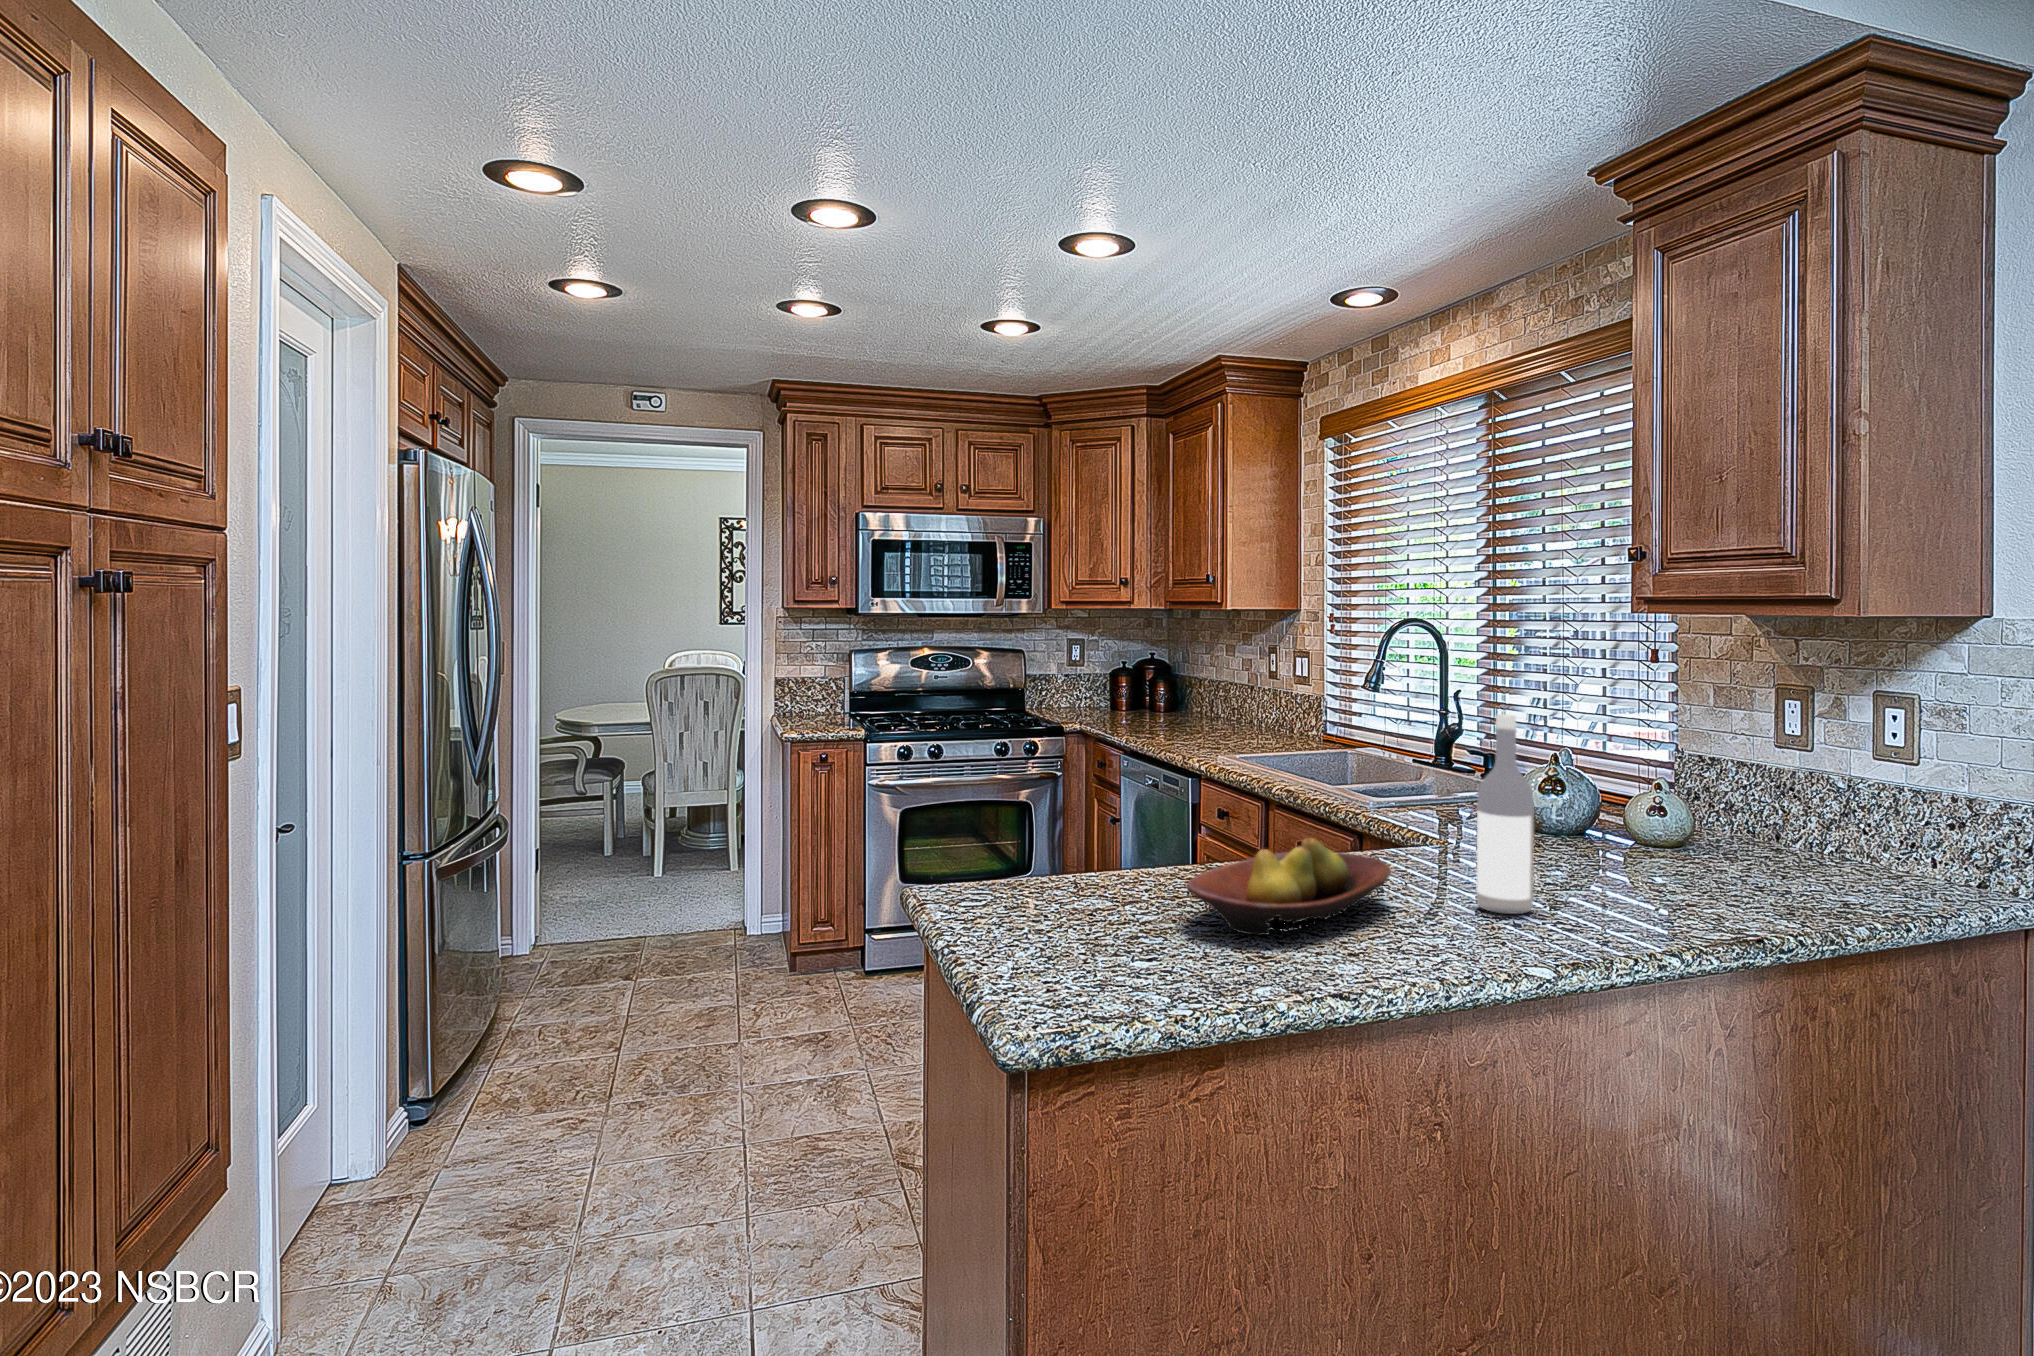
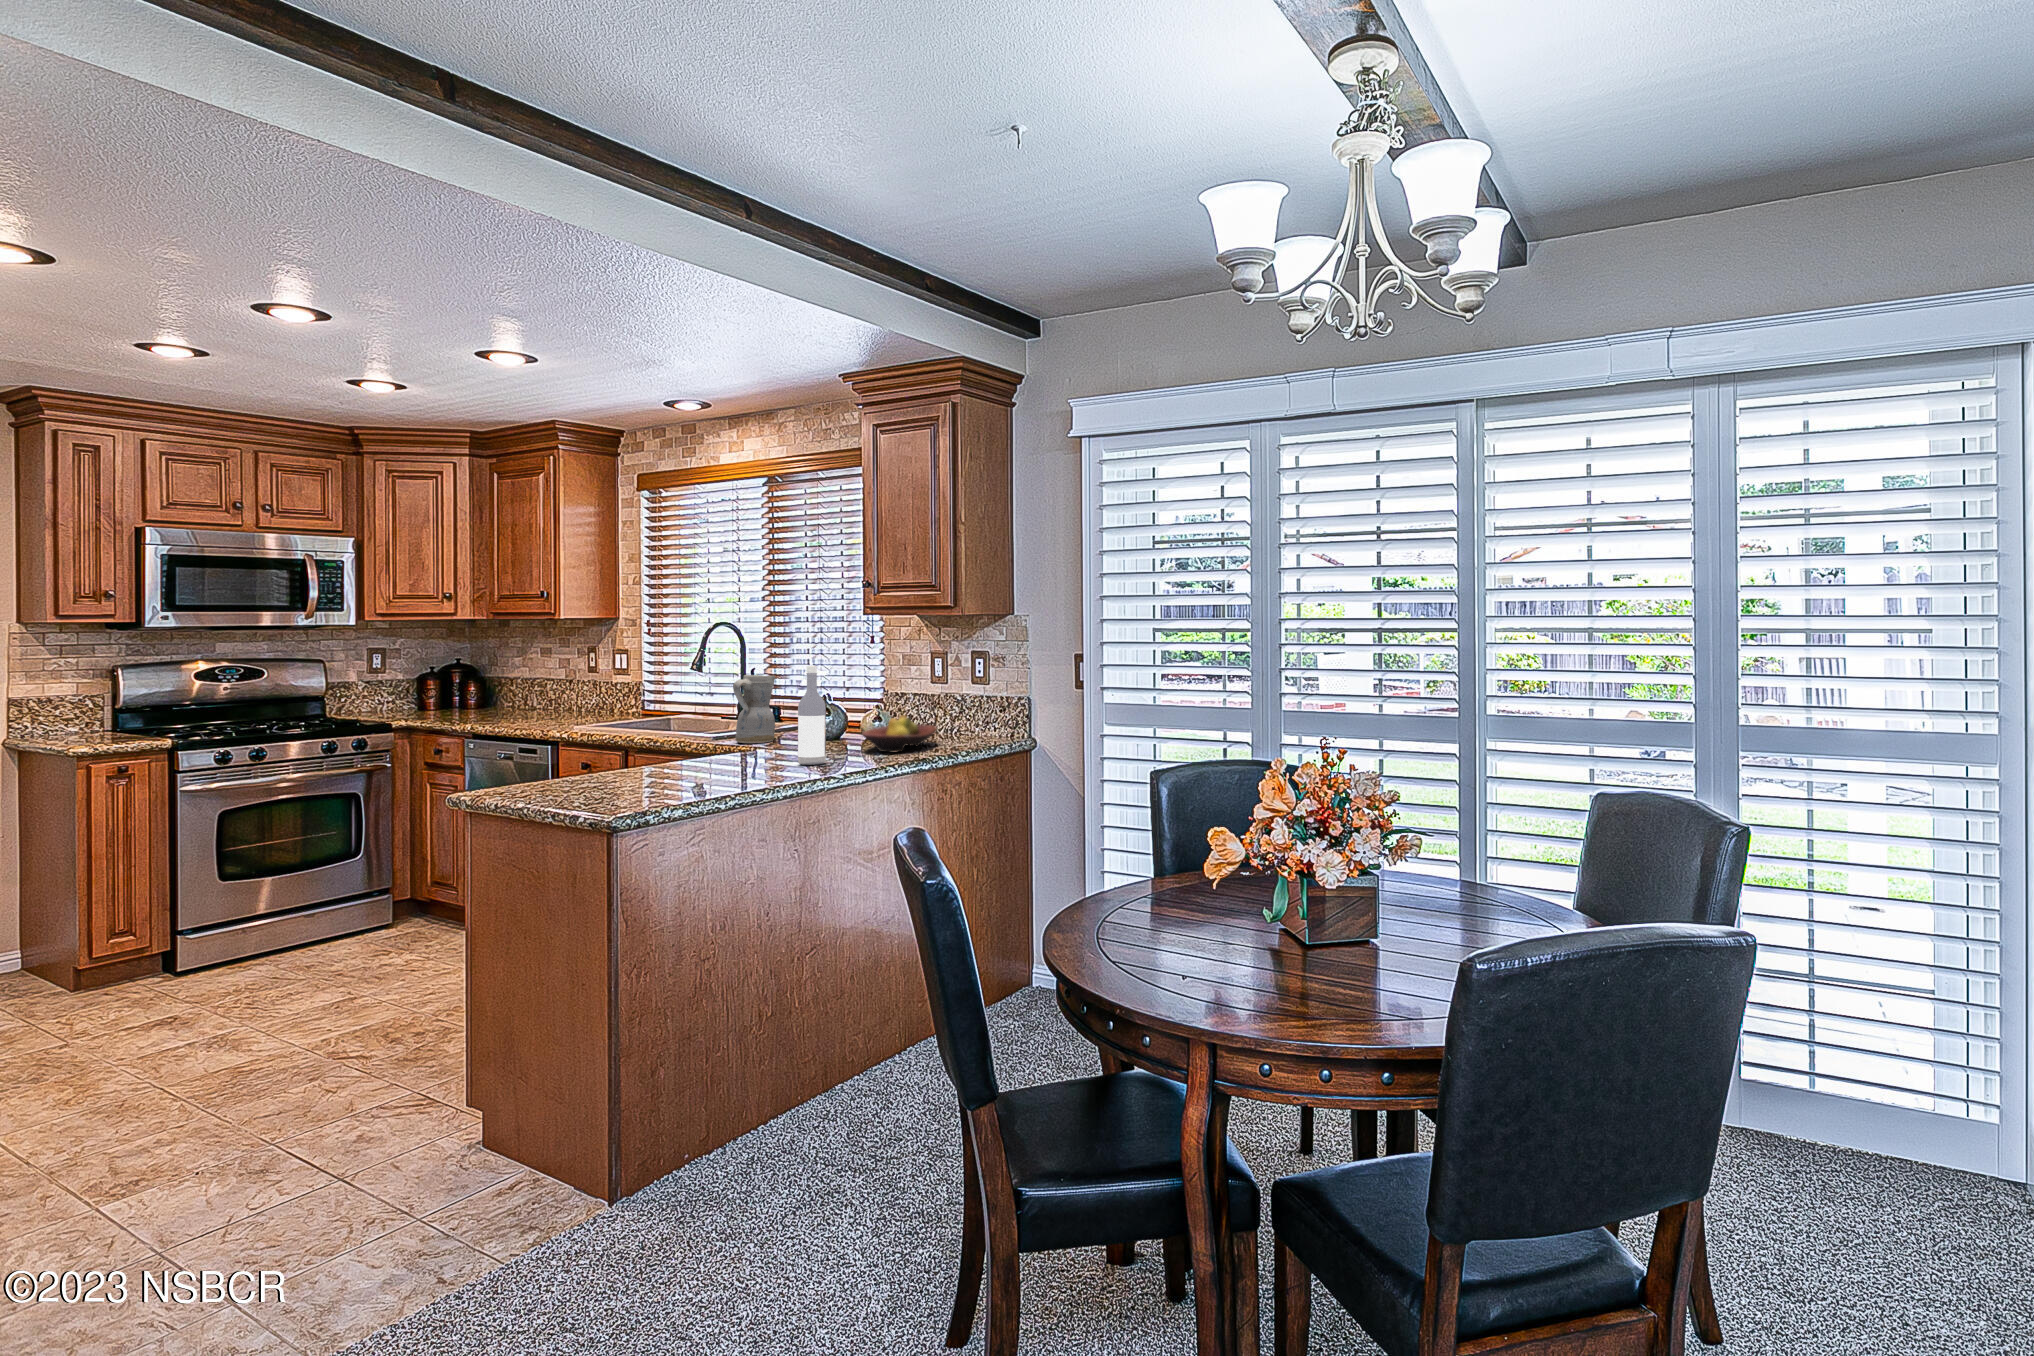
ceramic pitcher: none [1406,706,1477,820] -> present [733,675,775,743]
fruit bowl: present [1186,838,1391,935] -> present [862,715,937,752]

